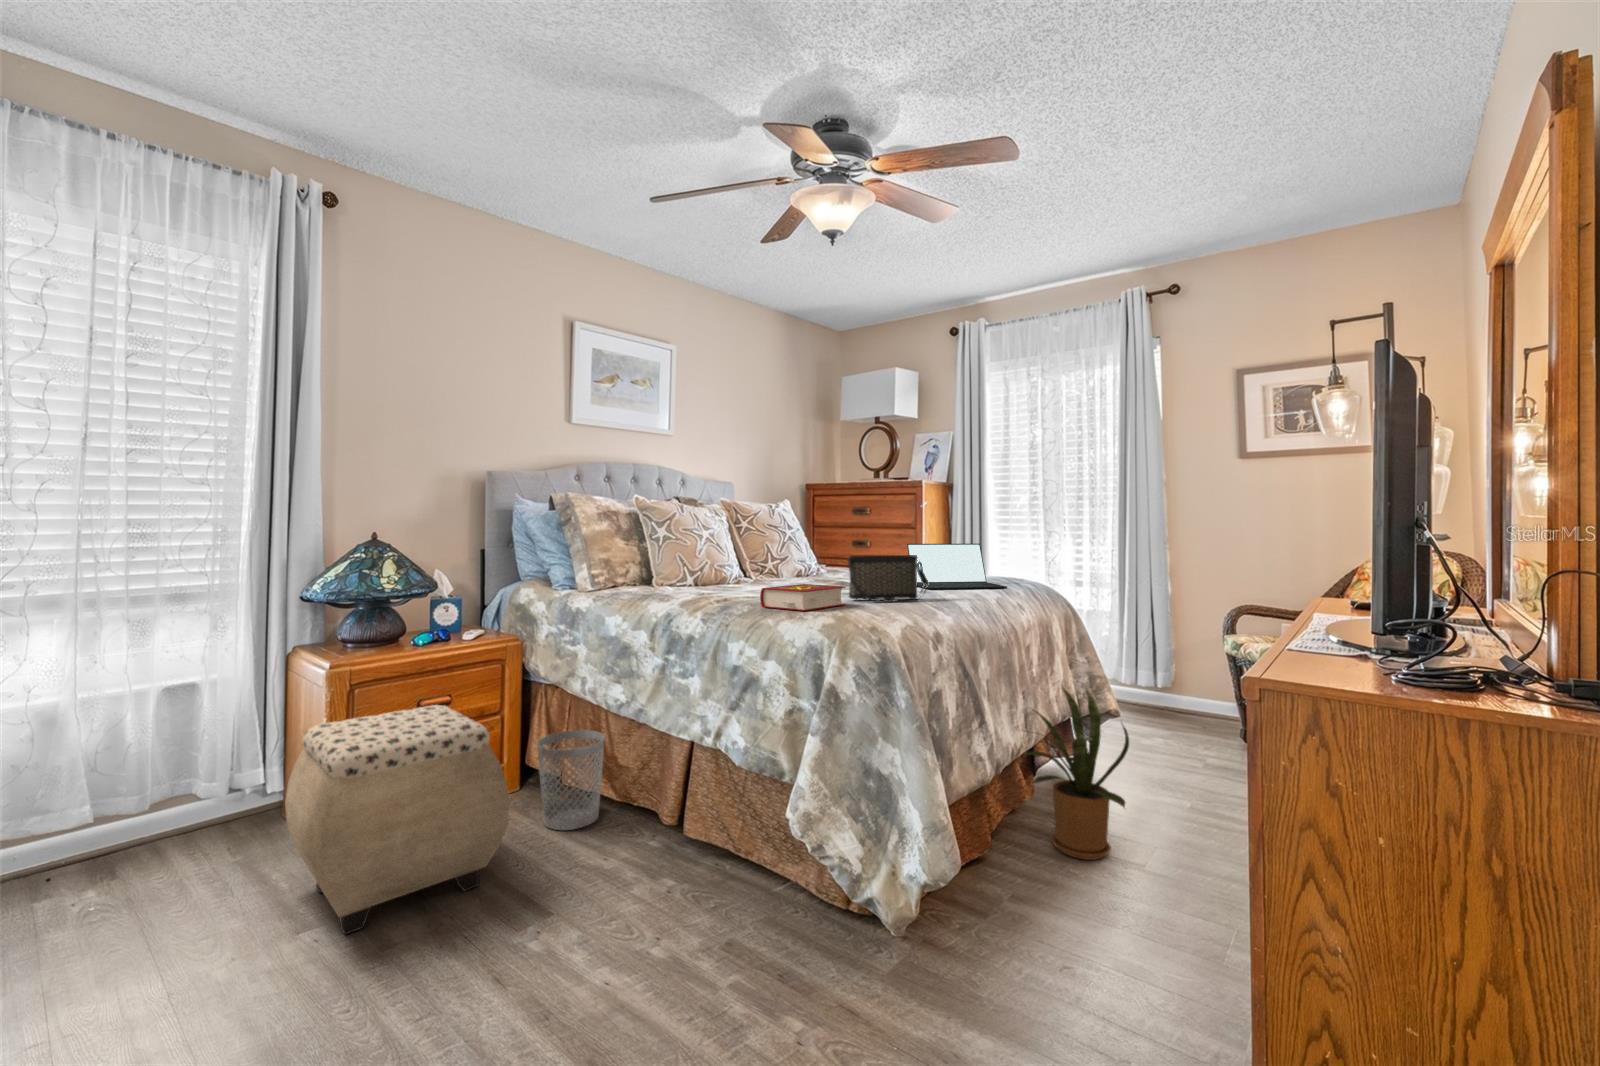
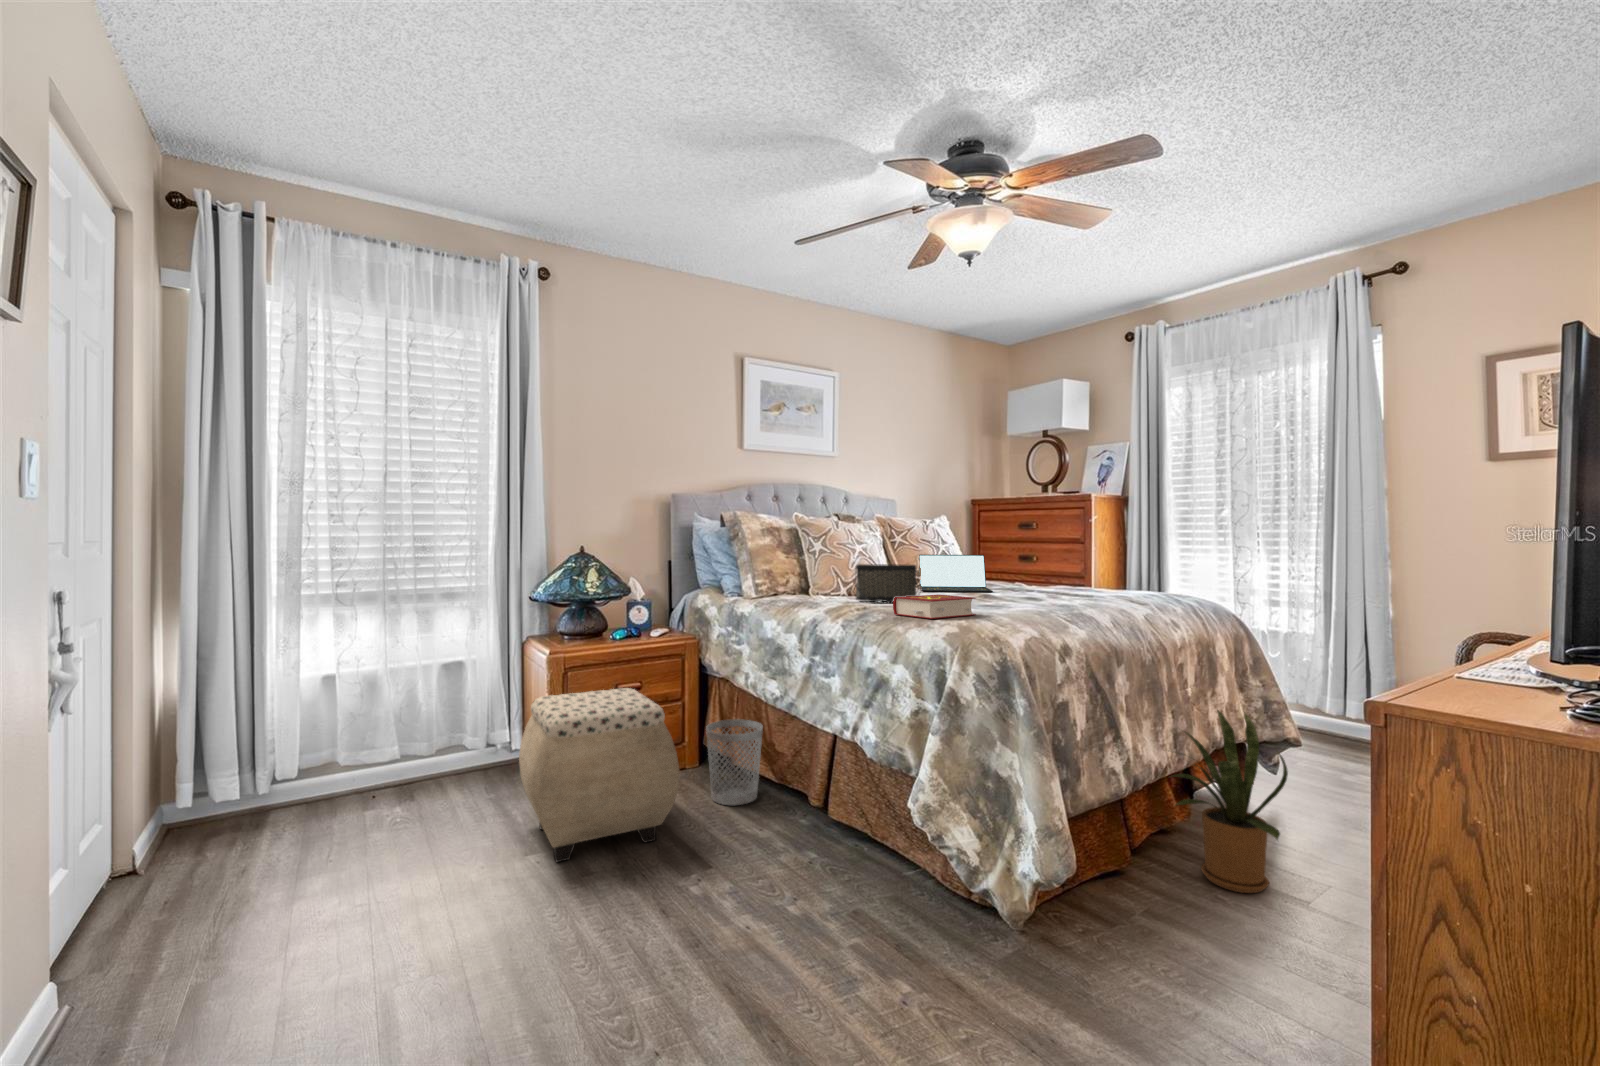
laptop: present [907,544,1007,589] -> present [919,555,993,592]
handbag: present [848,555,929,602] -> present [855,564,922,603]

